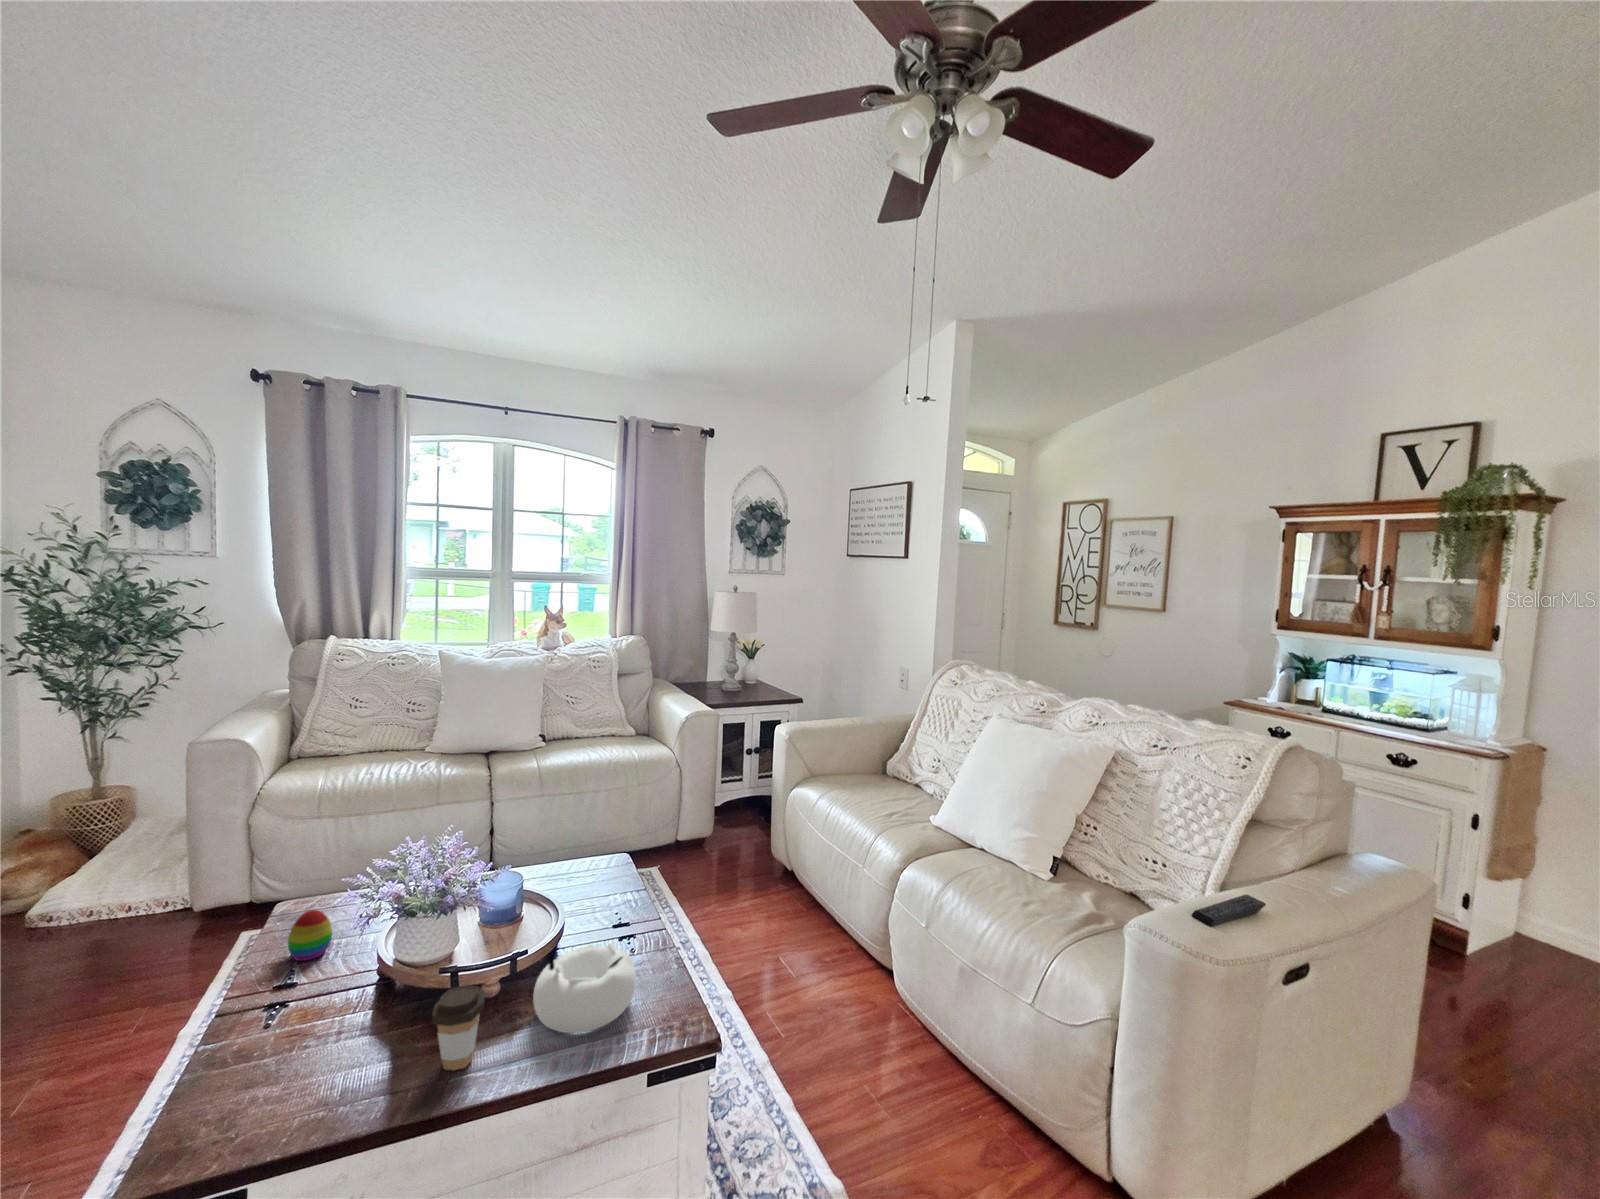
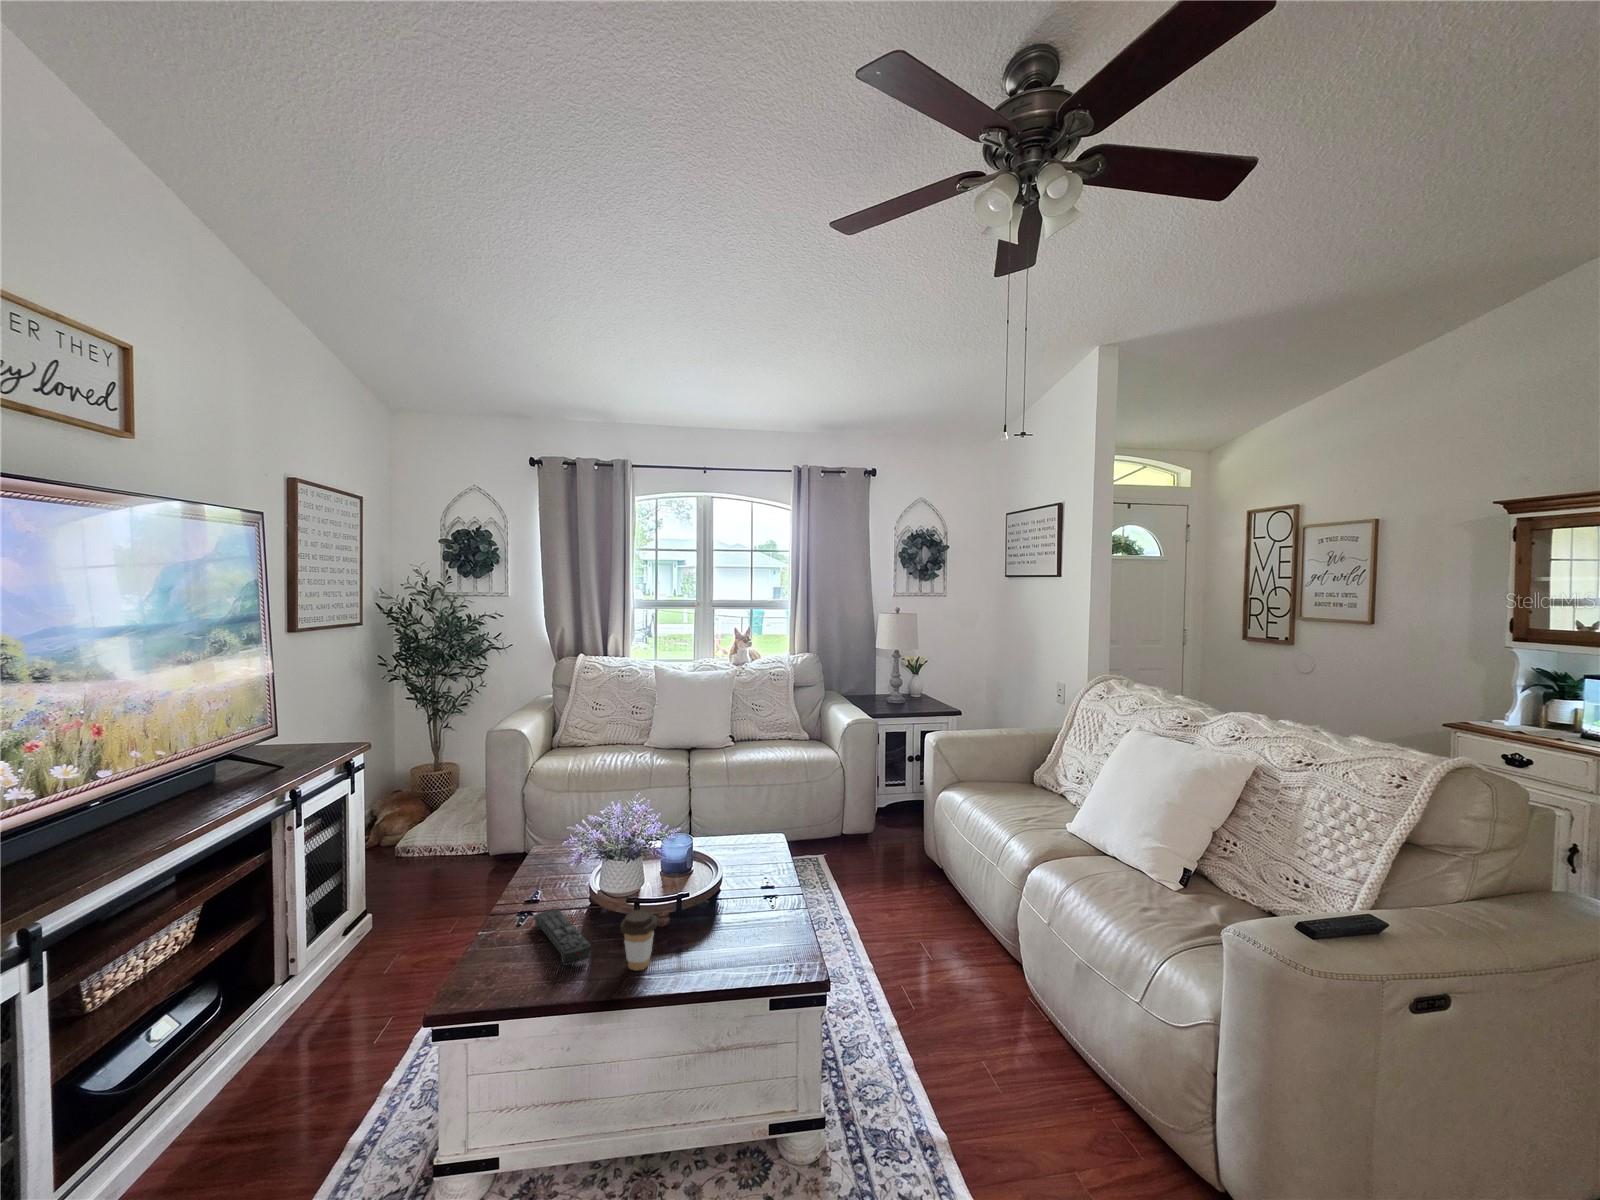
decorative egg: present [288,910,332,961] -> none [539,849,567,885]
decorative bowl: present [533,943,635,1033] -> none [694,894,771,959]
remote control: none [286,997,385,1084] -> present [534,909,591,966]

